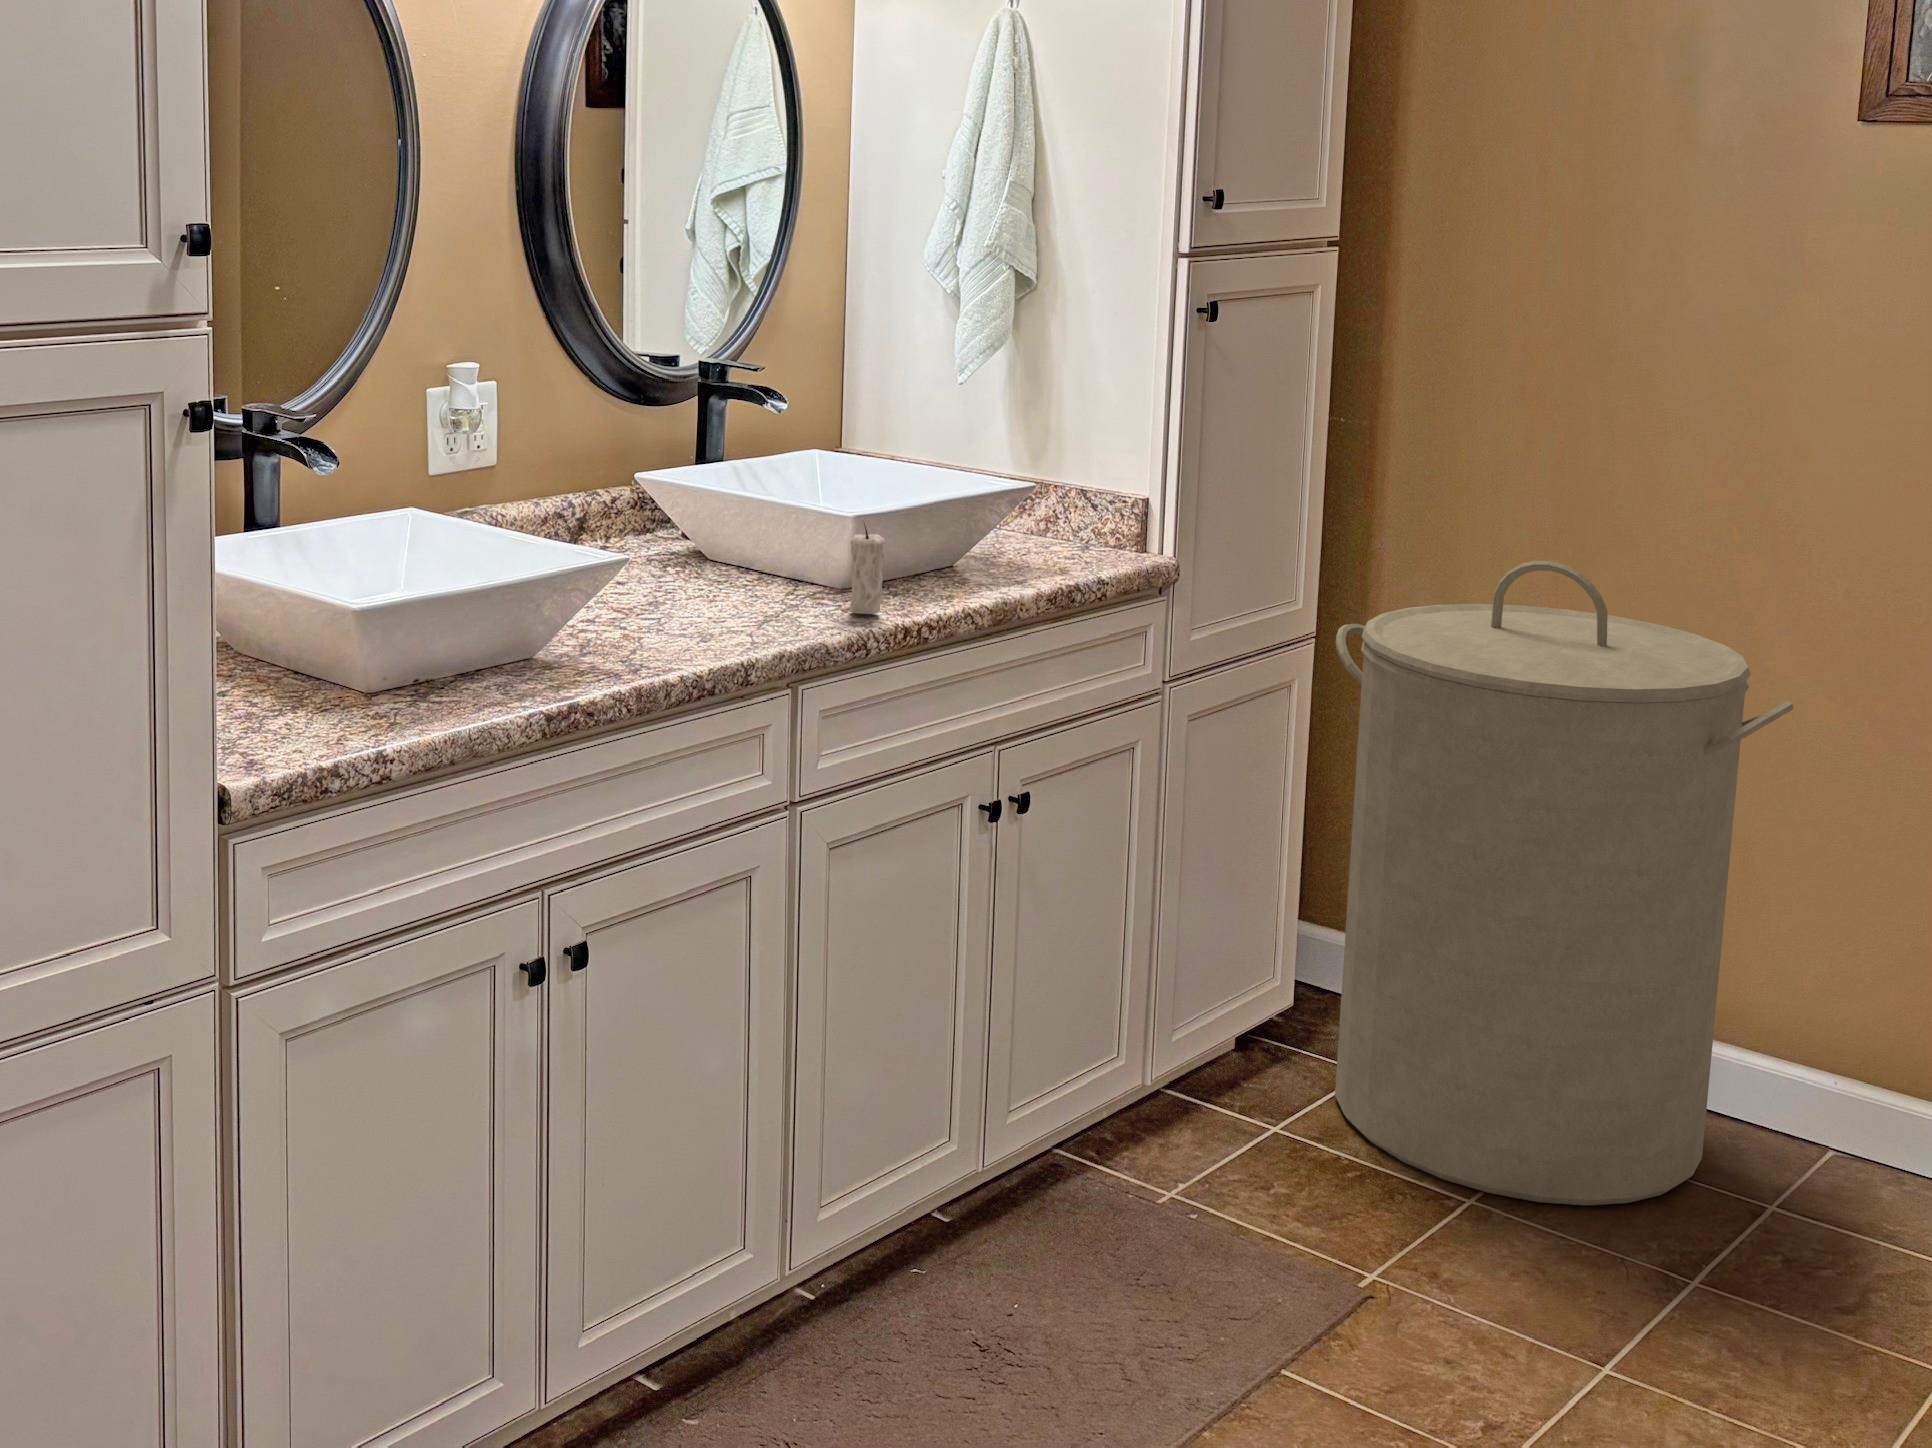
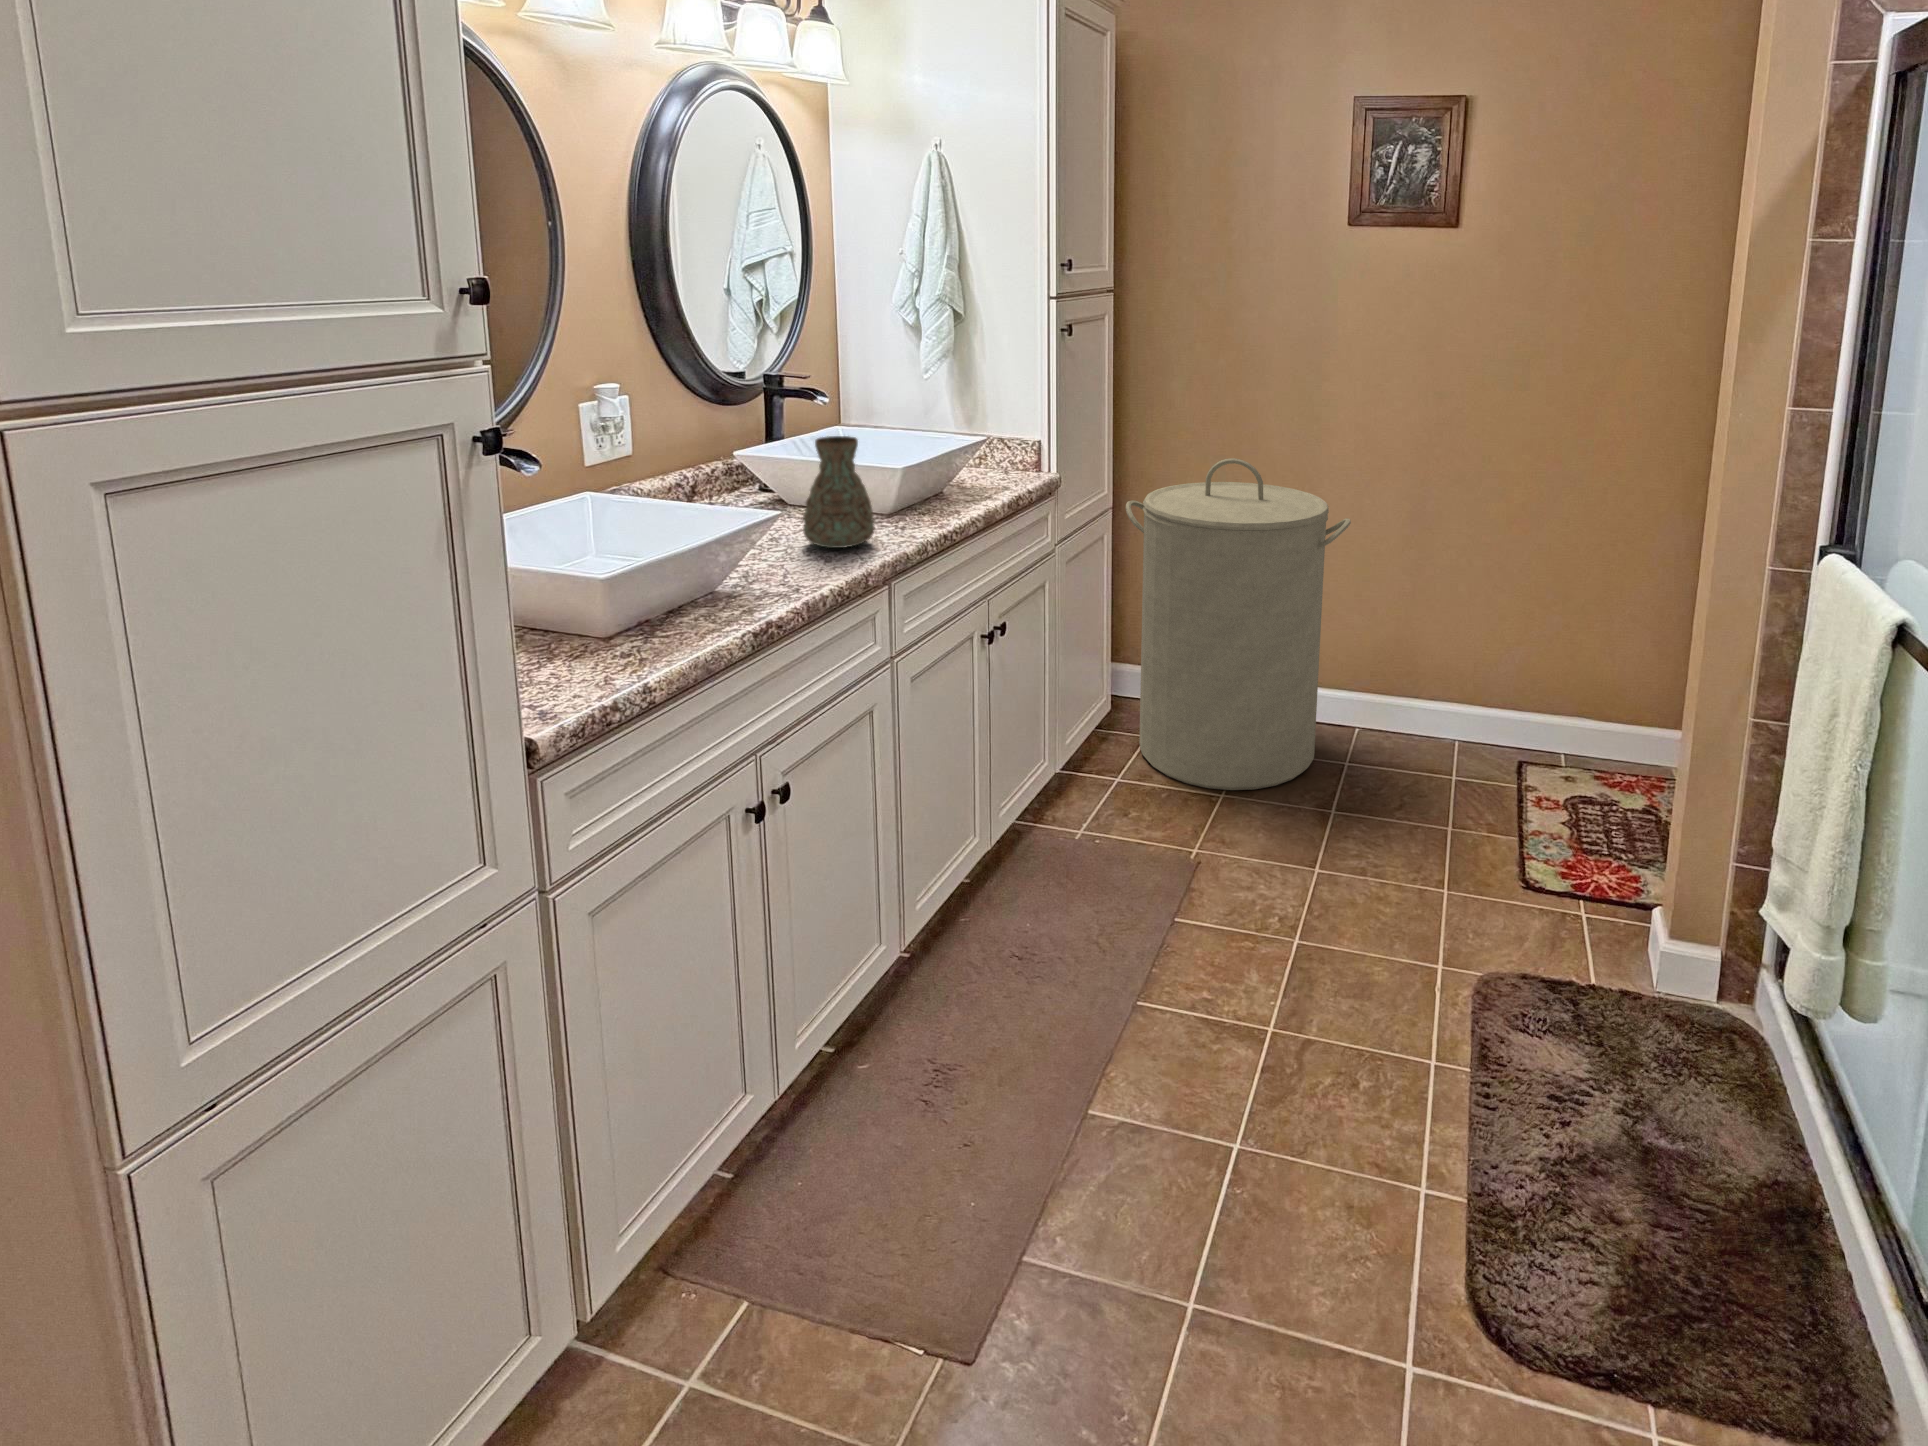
decorative vase: none [686,455,791,625] -> present [803,436,875,548]
candle: present [849,524,884,614] -> none [903,470,926,530]

